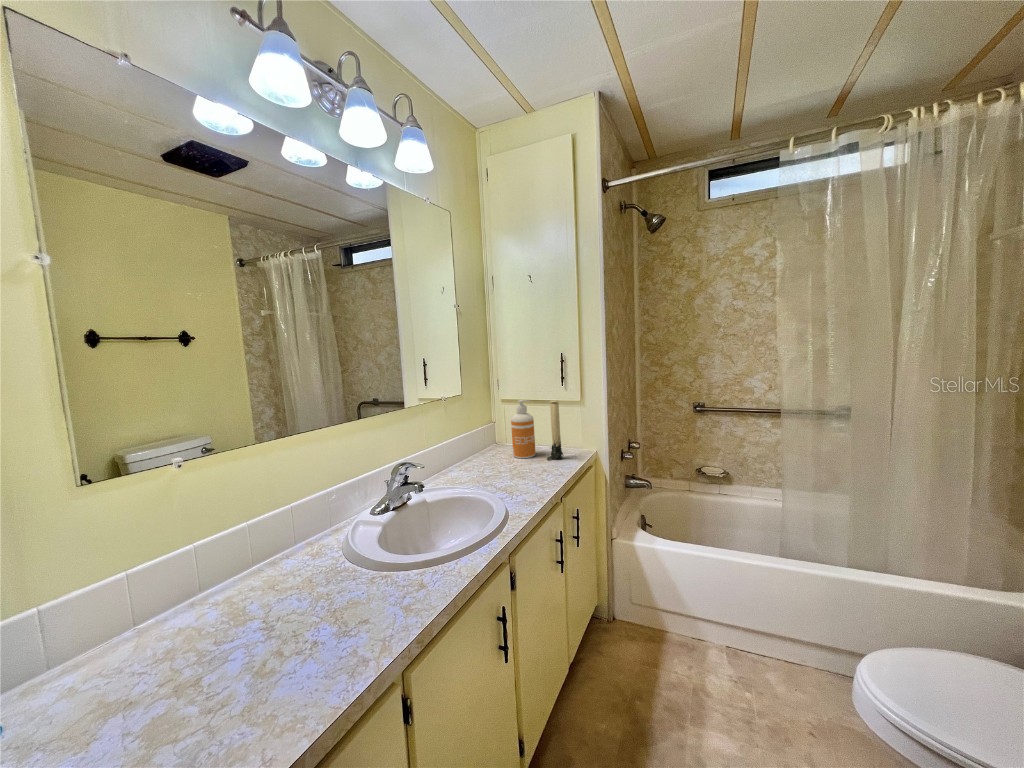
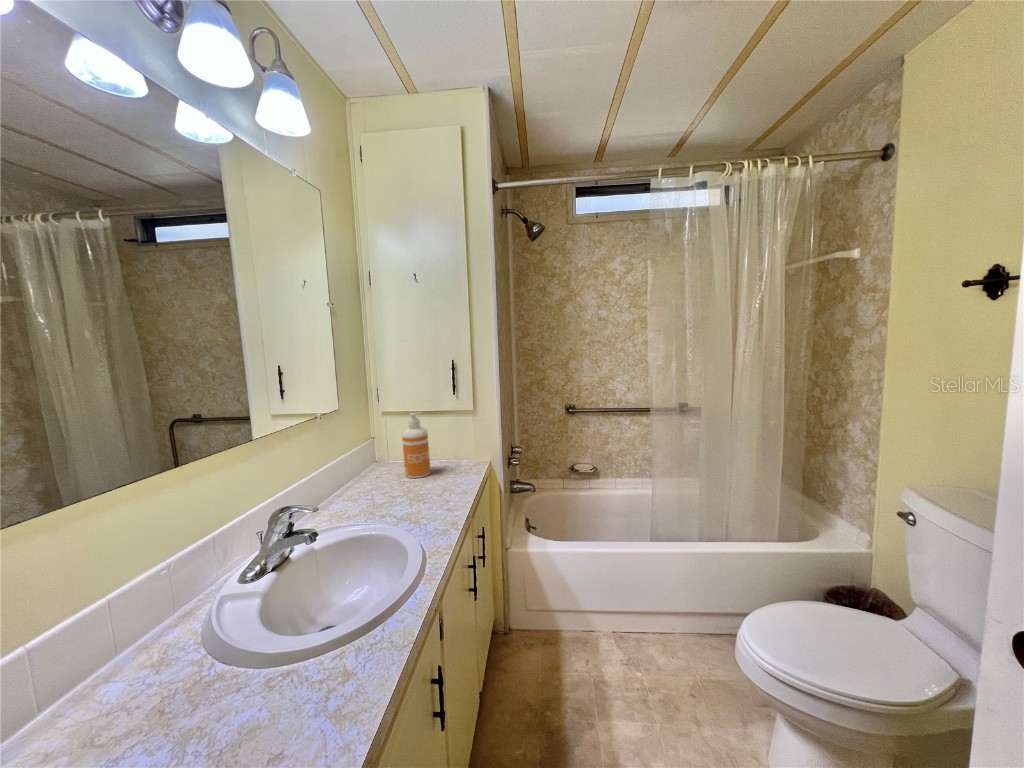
candle: present [547,401,563,460] -> none [446,412,463,477]

